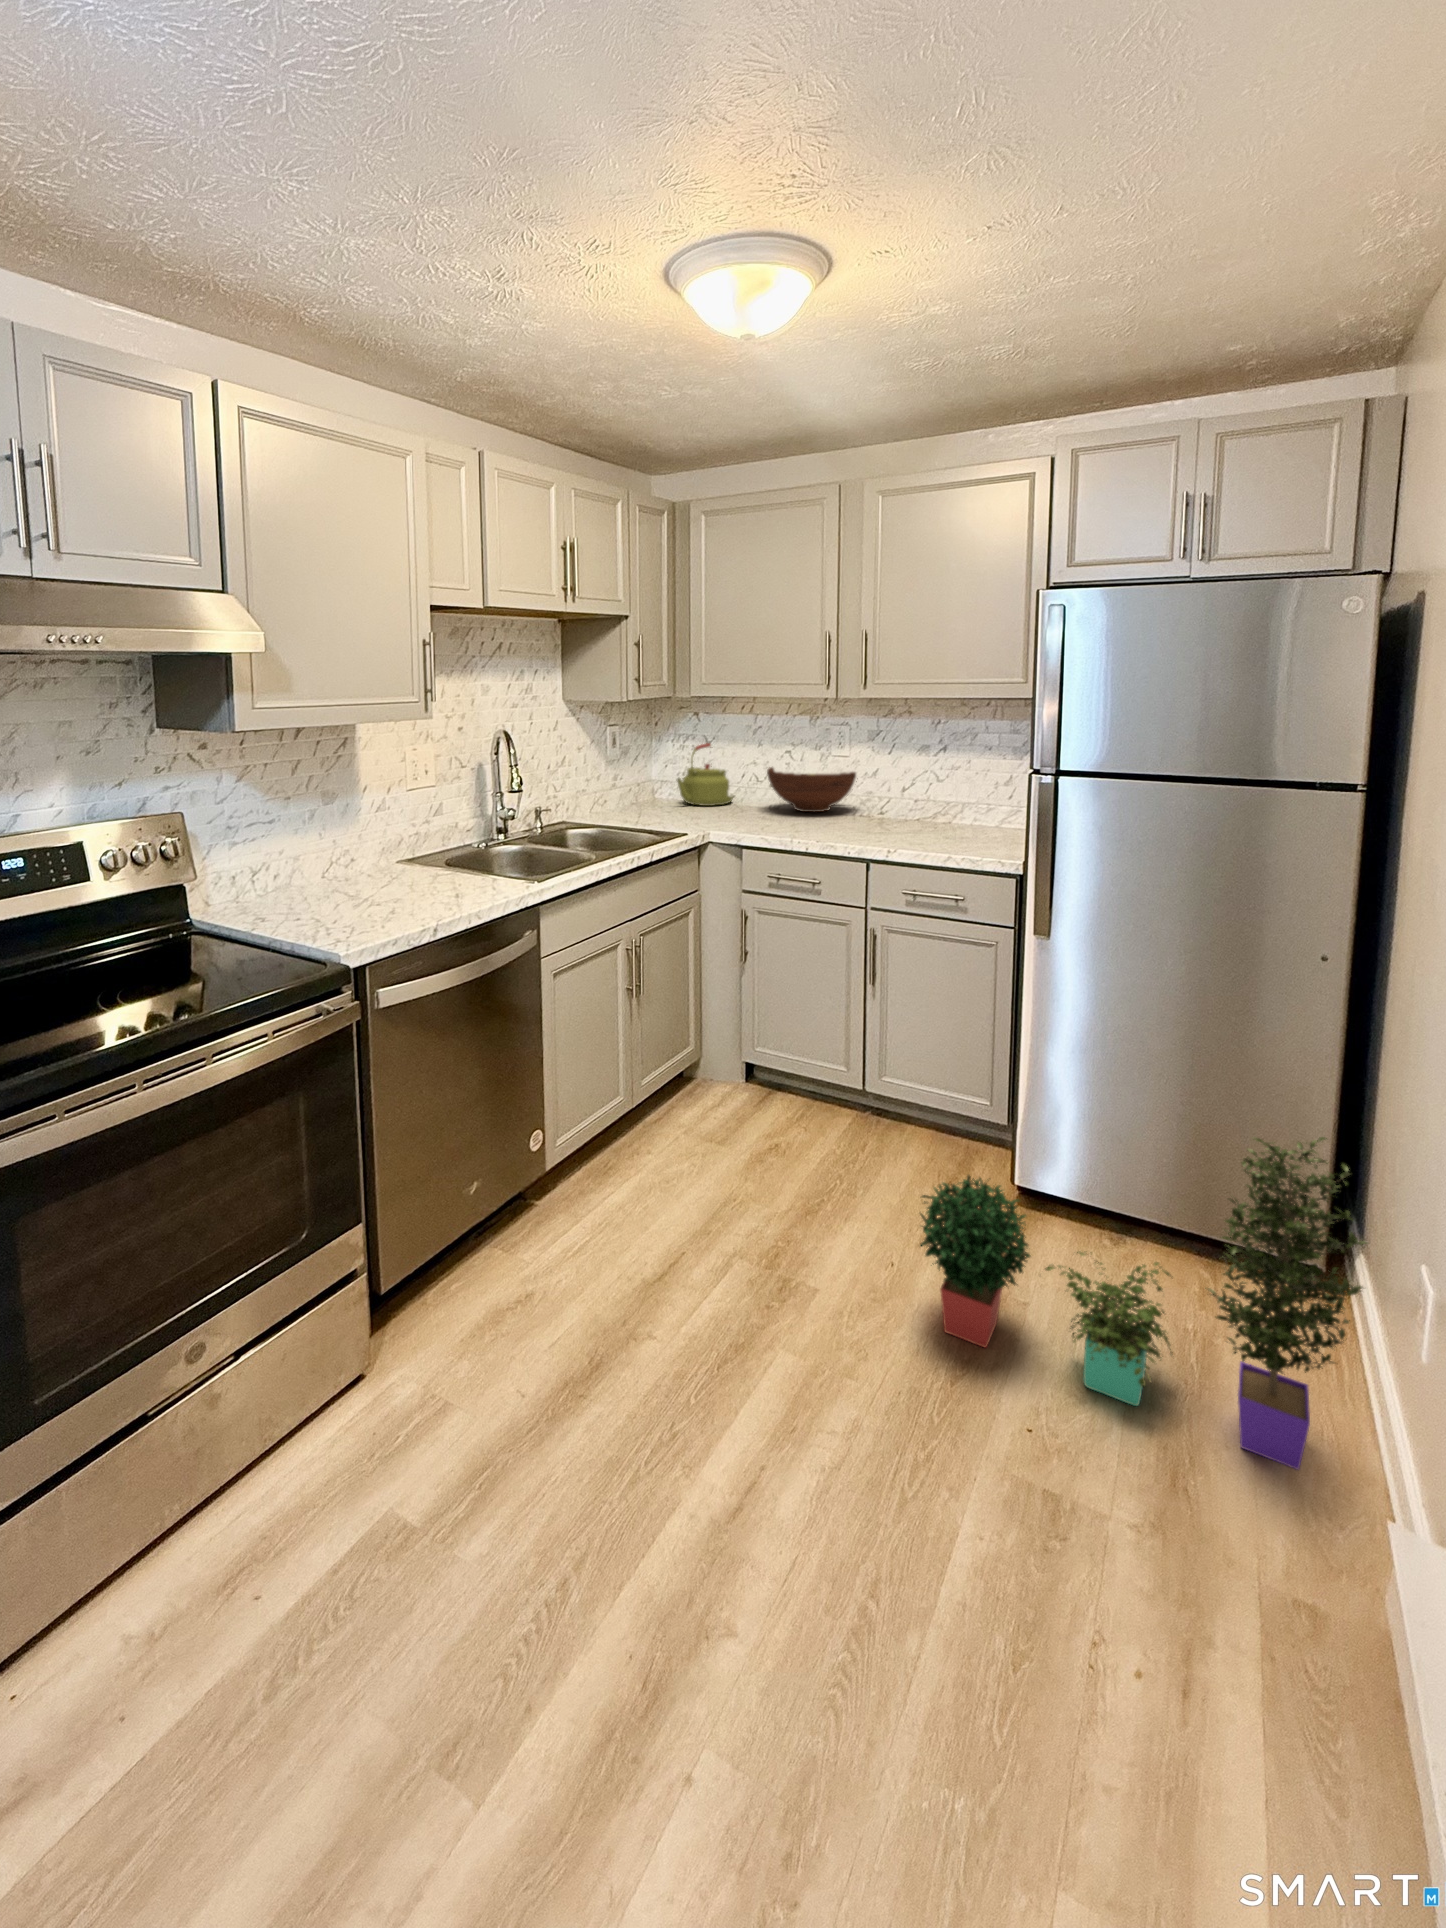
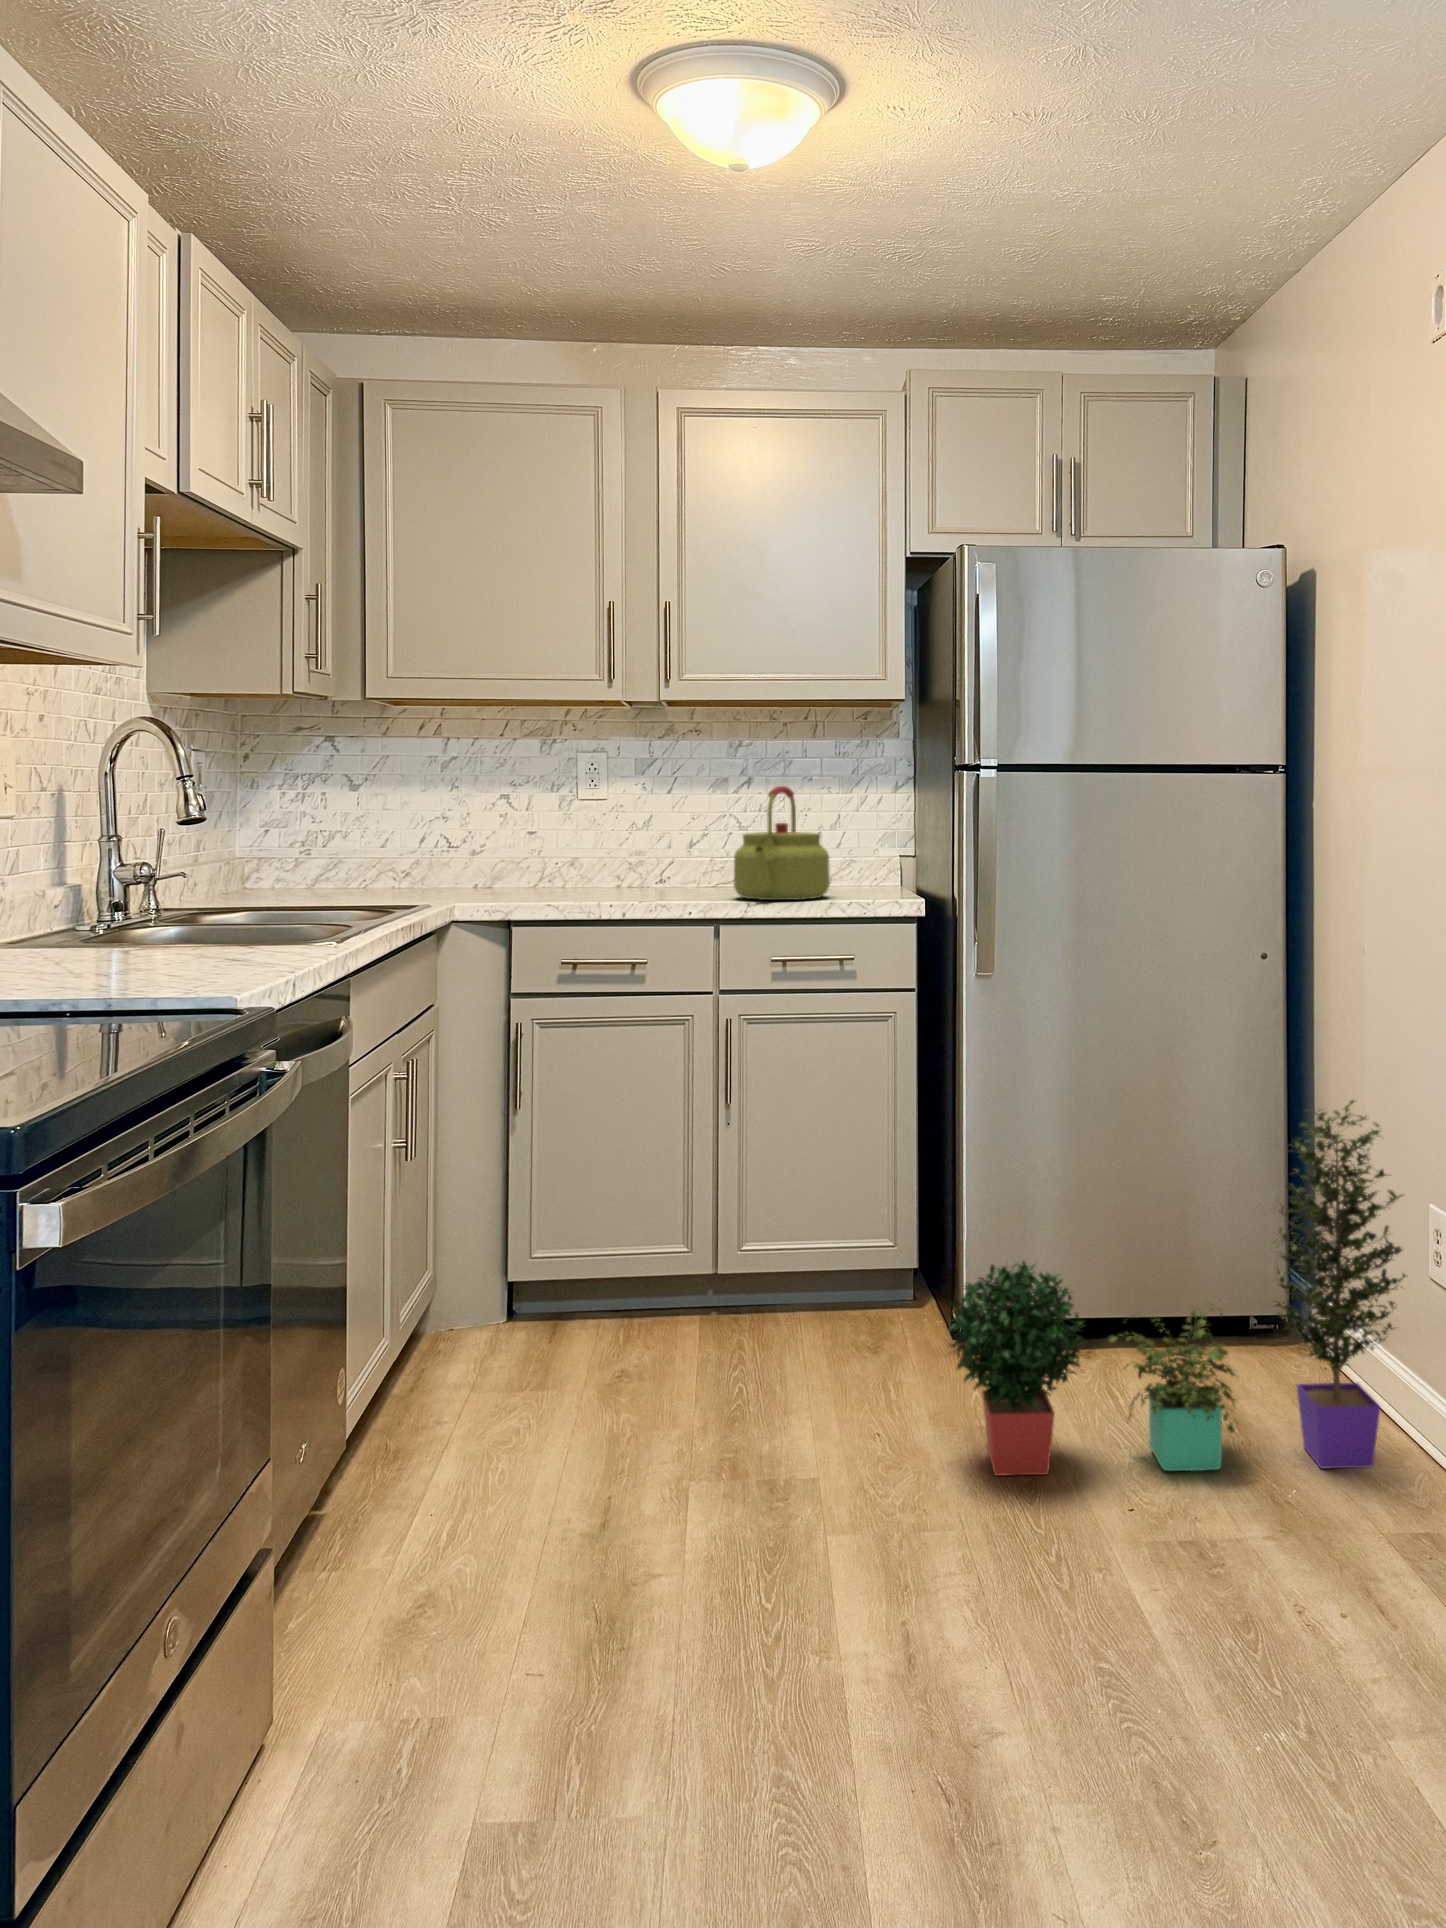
kettle: present [677,744,733,806] -> present [734,786,830,900]
fruit bowl: present [767,767,856,812] -> none [476,820,618,887]

